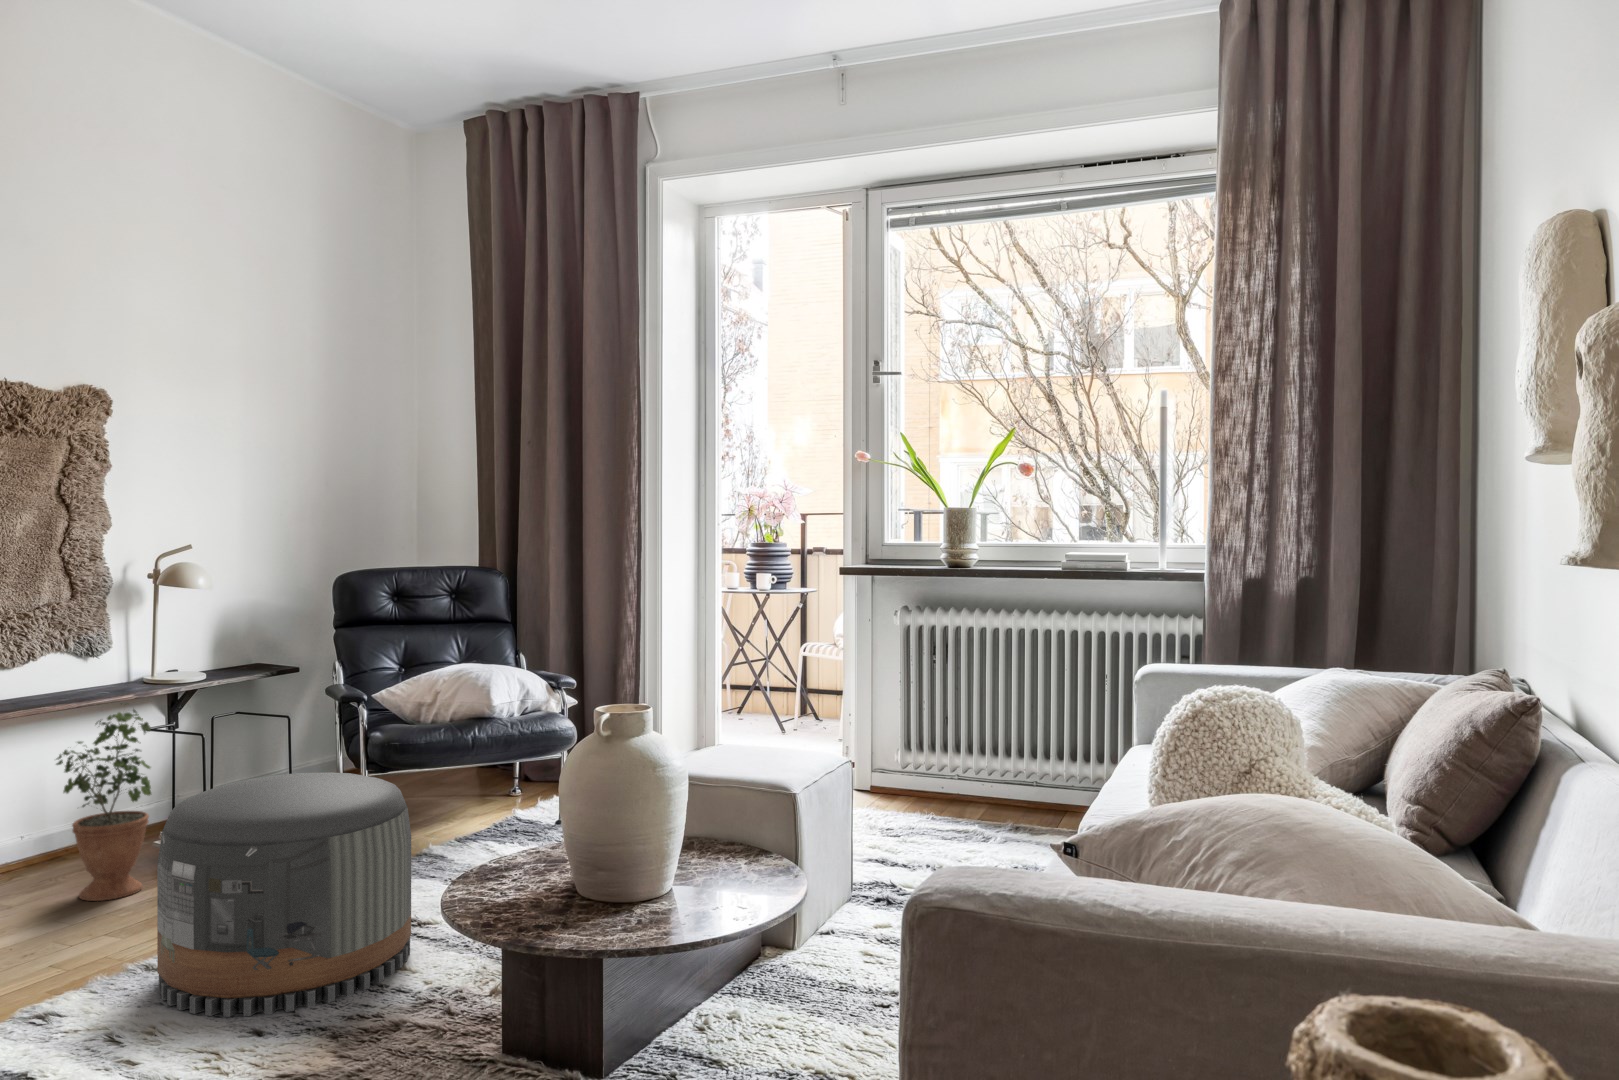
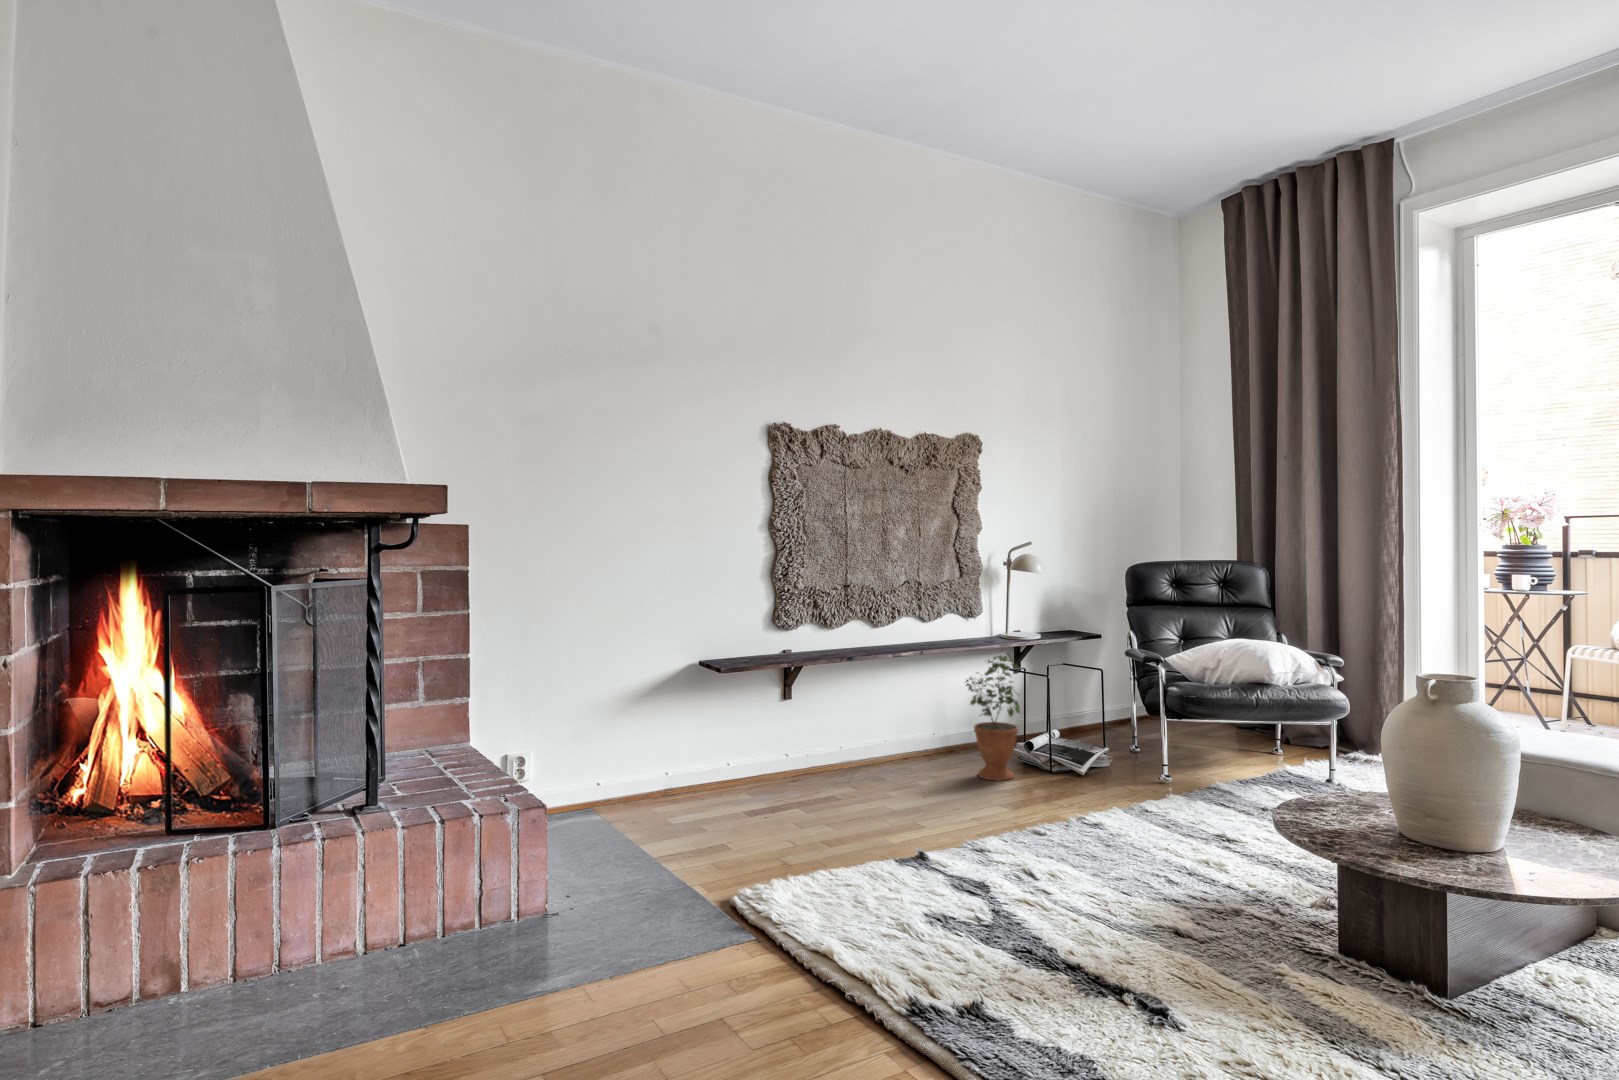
pouf: present [157,772,411,1017] -> none [1053,708,1231,880]

